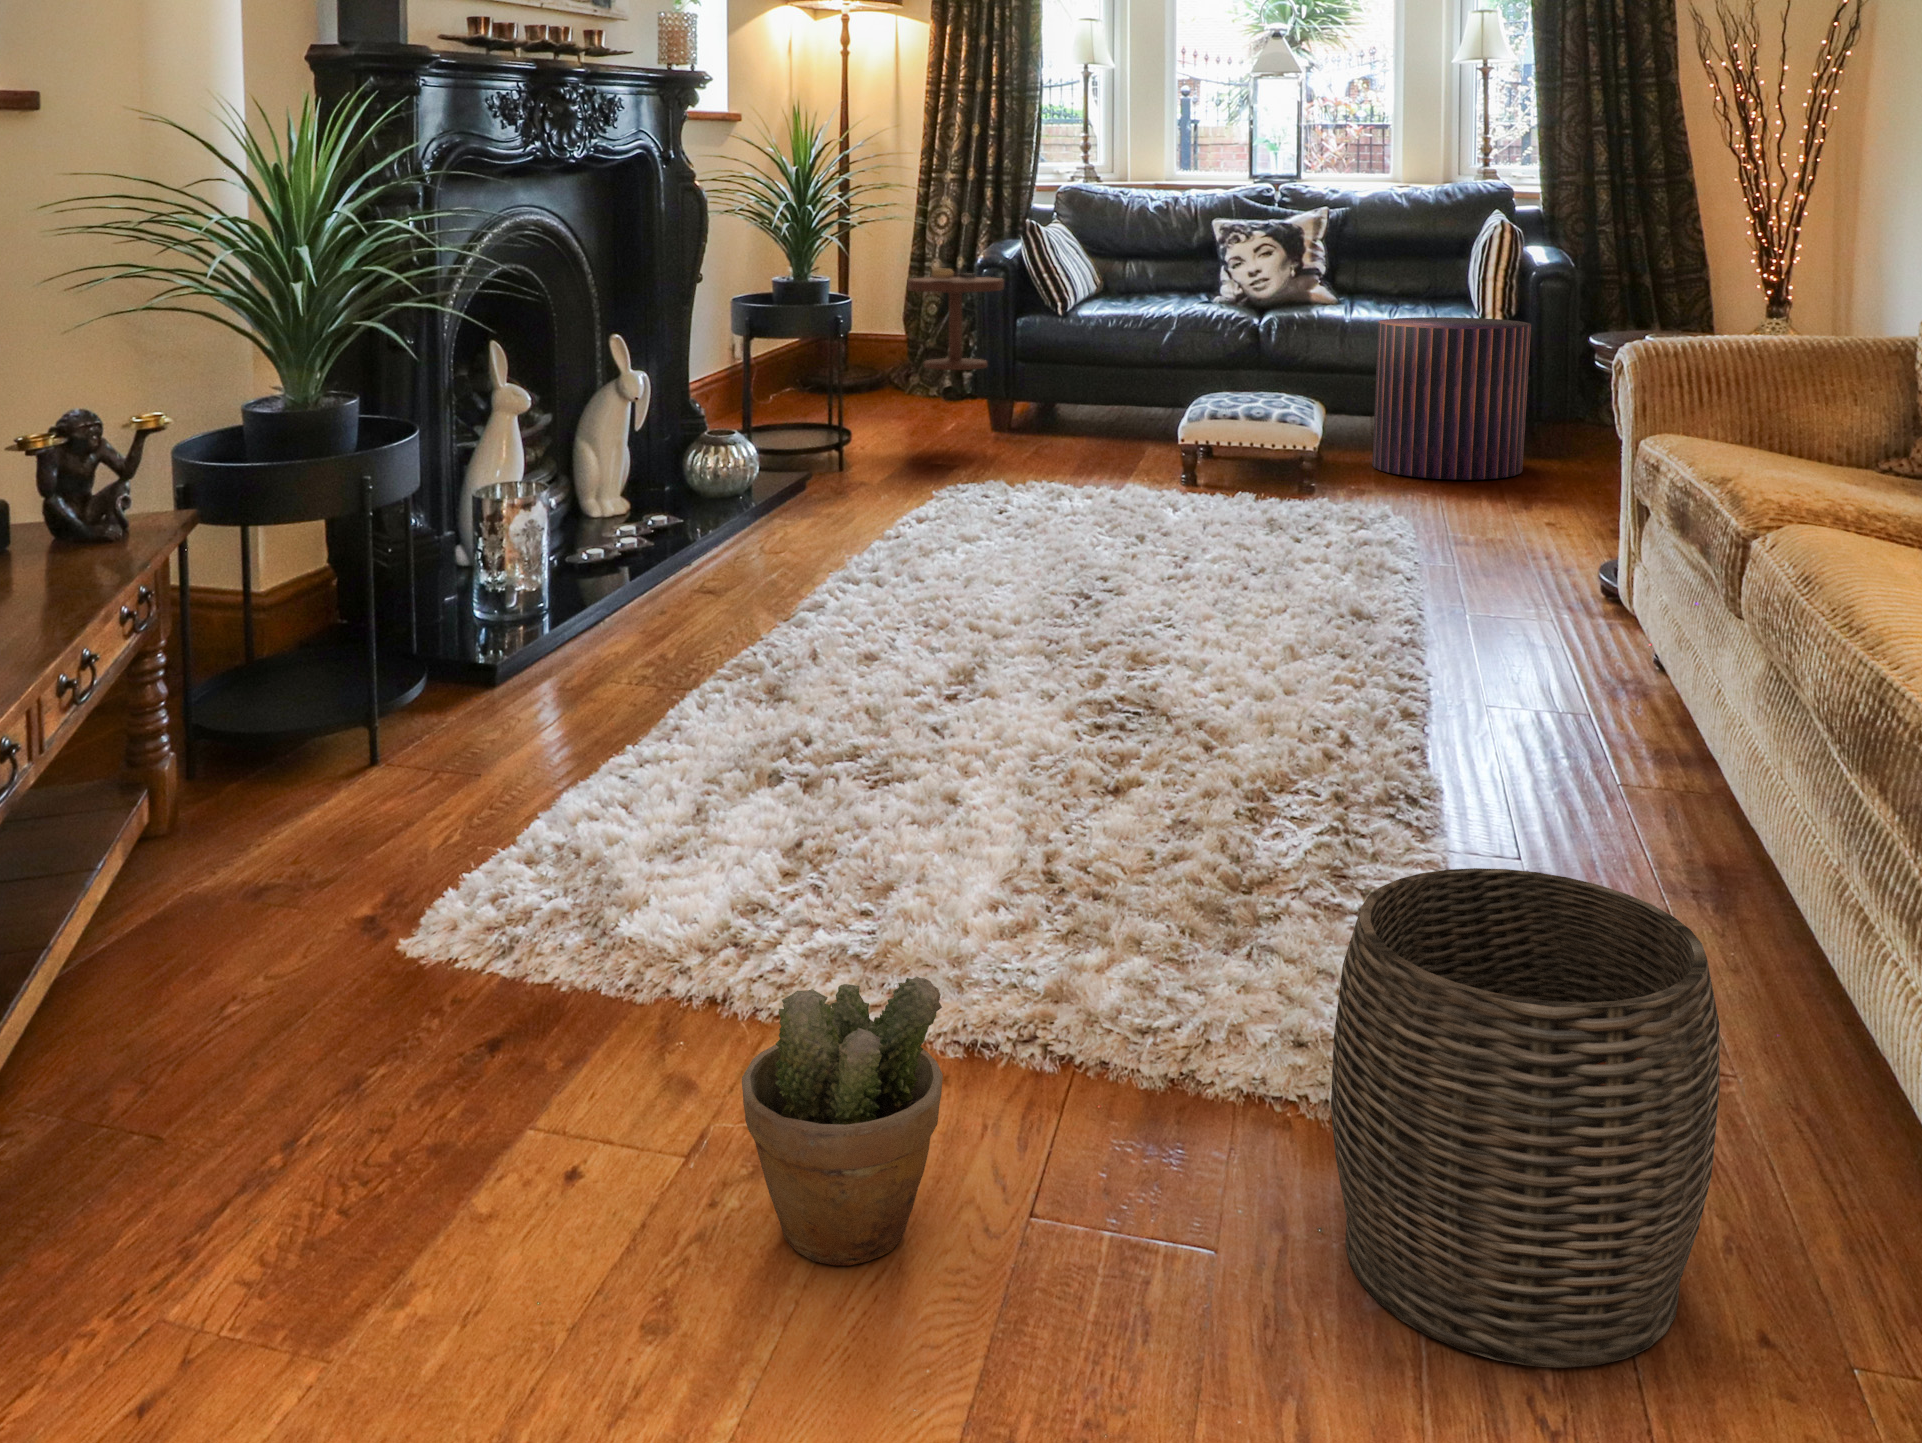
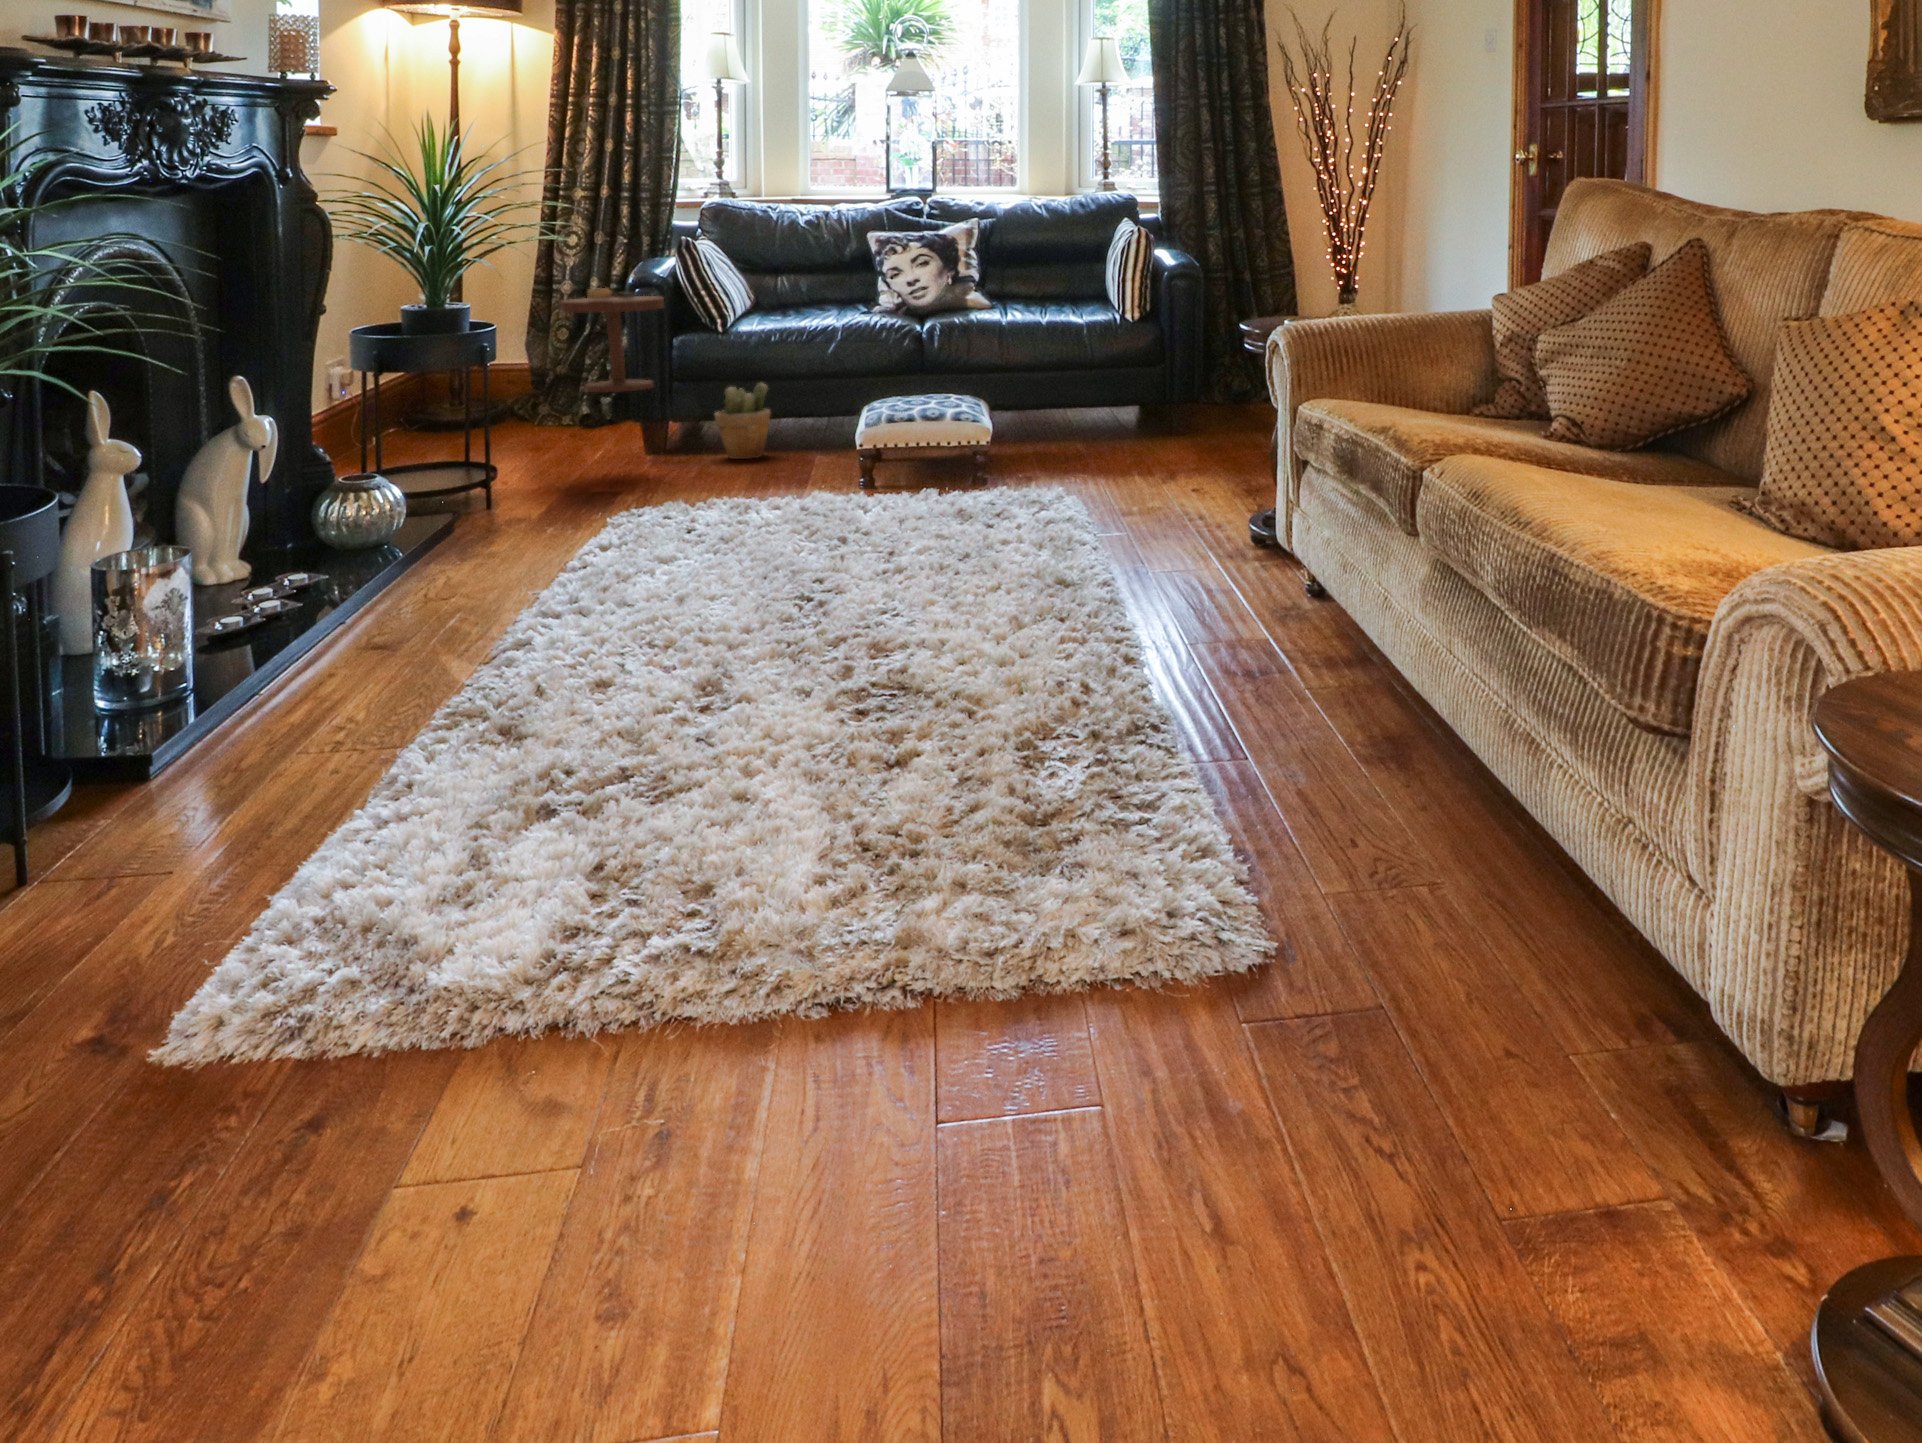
pouf: present [1372,317,1531,480] -> none [1037,316,1175,464]
woven basket: present [1331,868,1720,1368] -> none [1183,741,1482,1130]
potted plant: present [742,977,943,1266] -> present [714,383,770,459]

